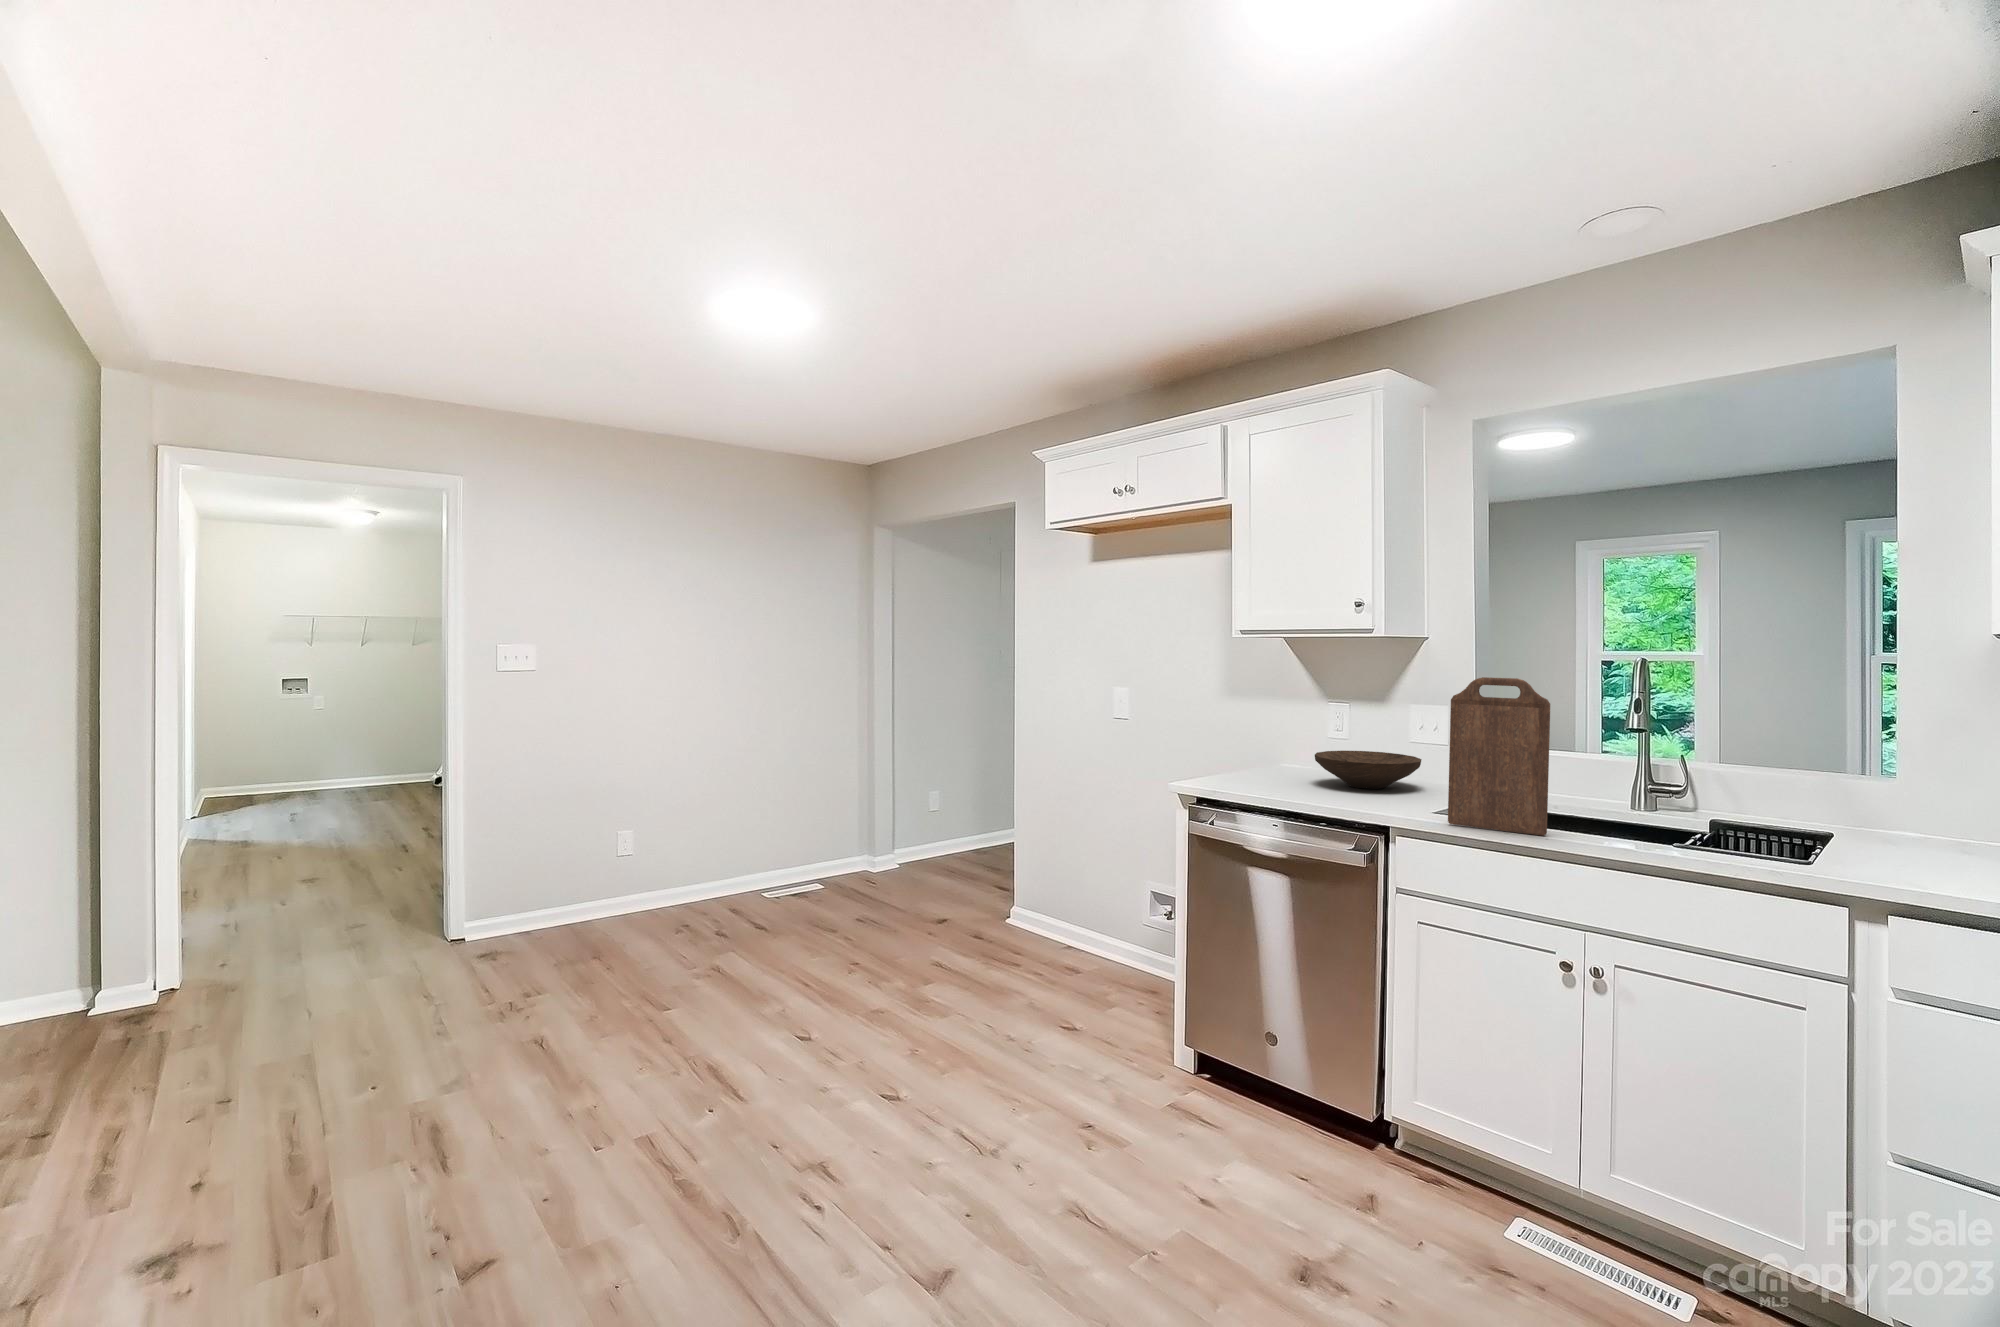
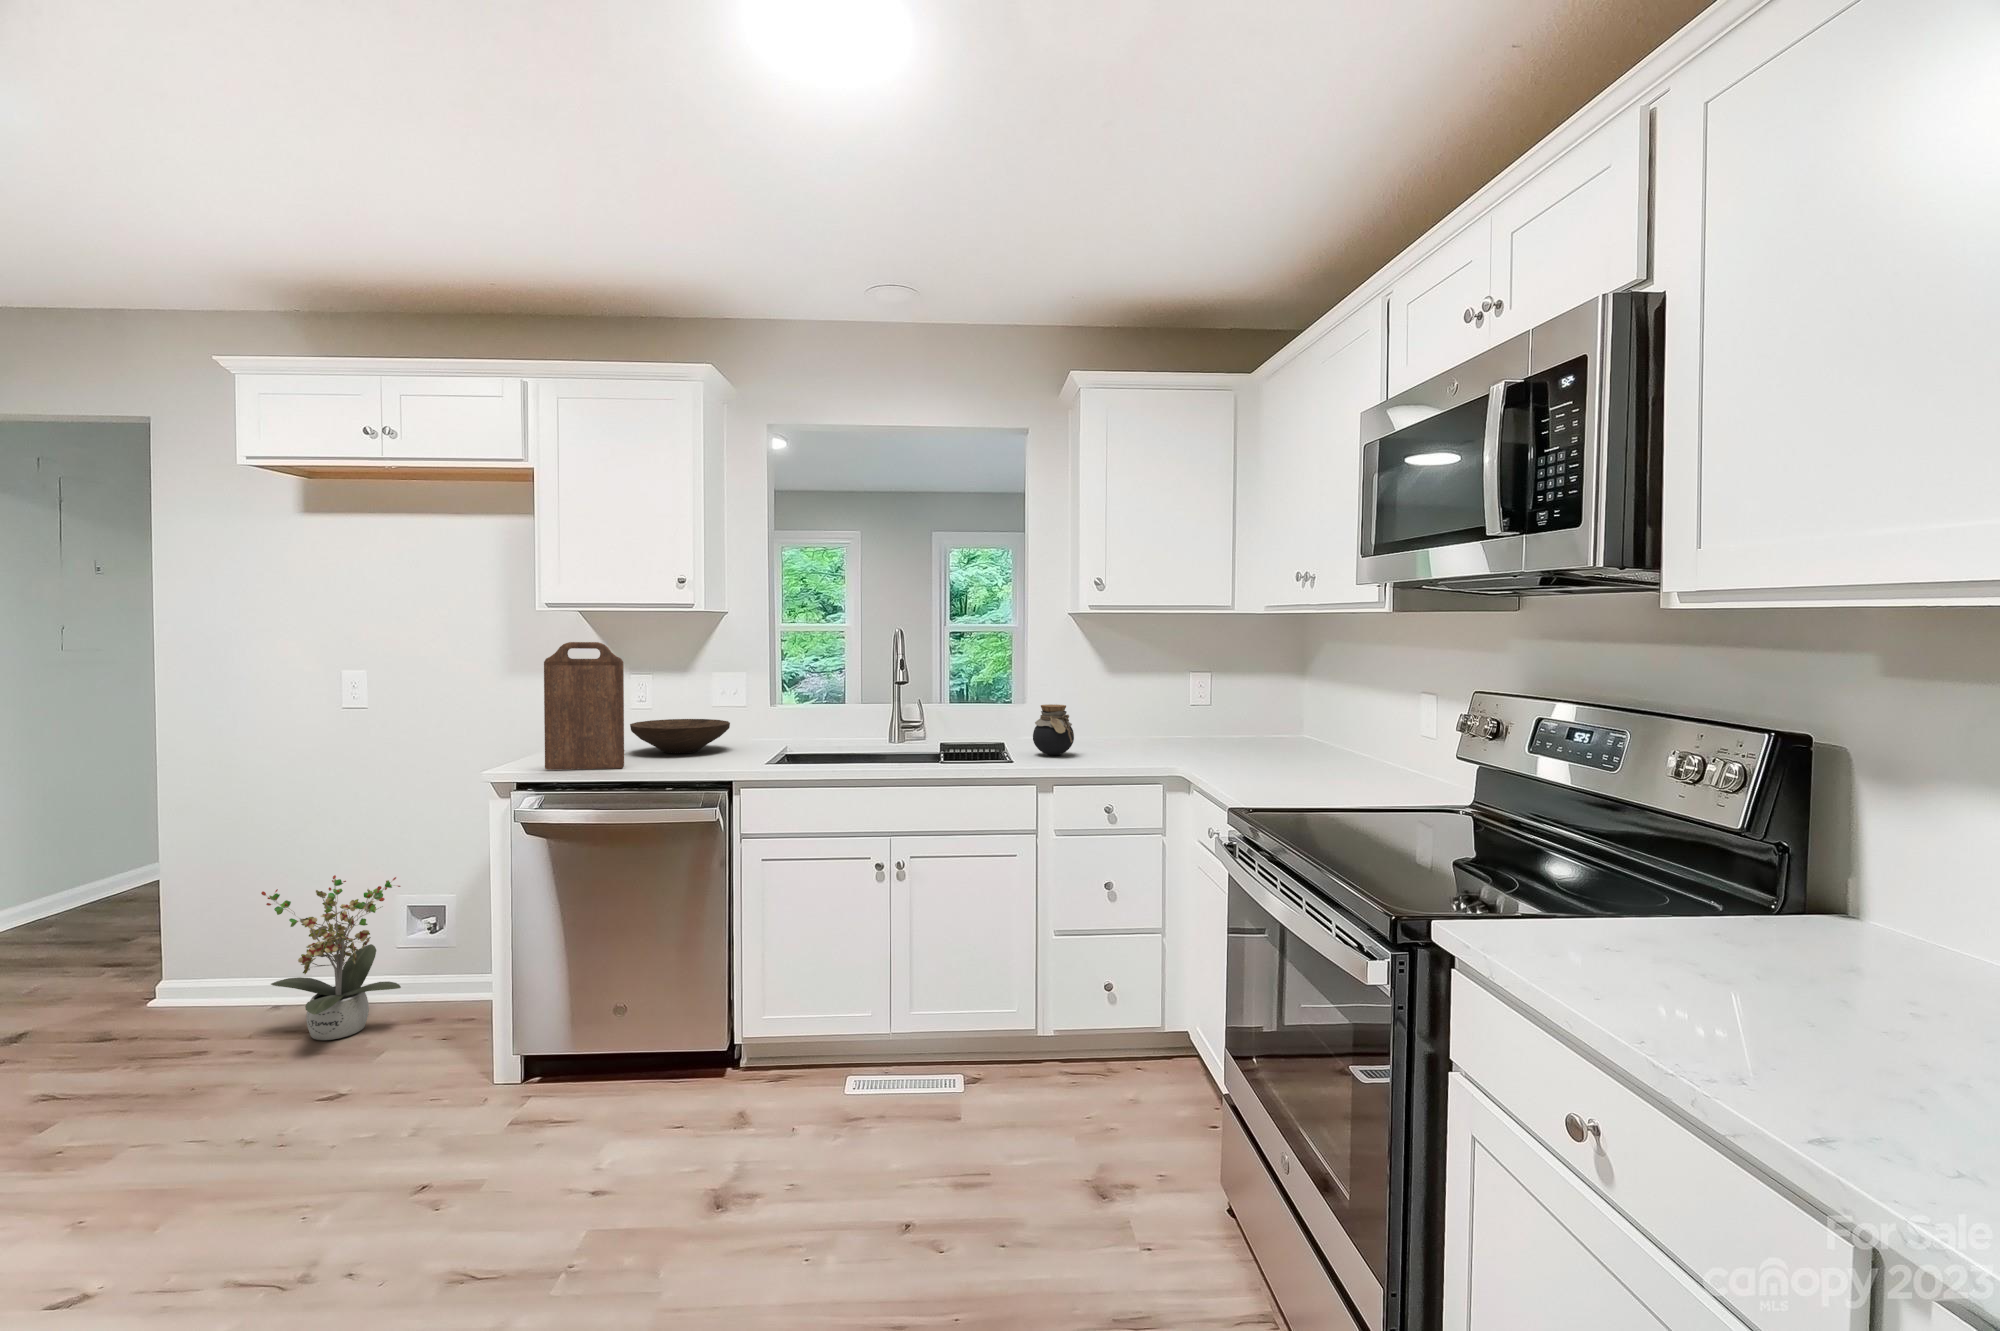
cutting board: present [1448,677,1550,836] -> present [544,642,624,770]
jar: none [1863,784,1955,866] -> present [1033,704,1074,755]
potted plant: none [1055,851,1146,984] -> present [261,875,401,1040]

